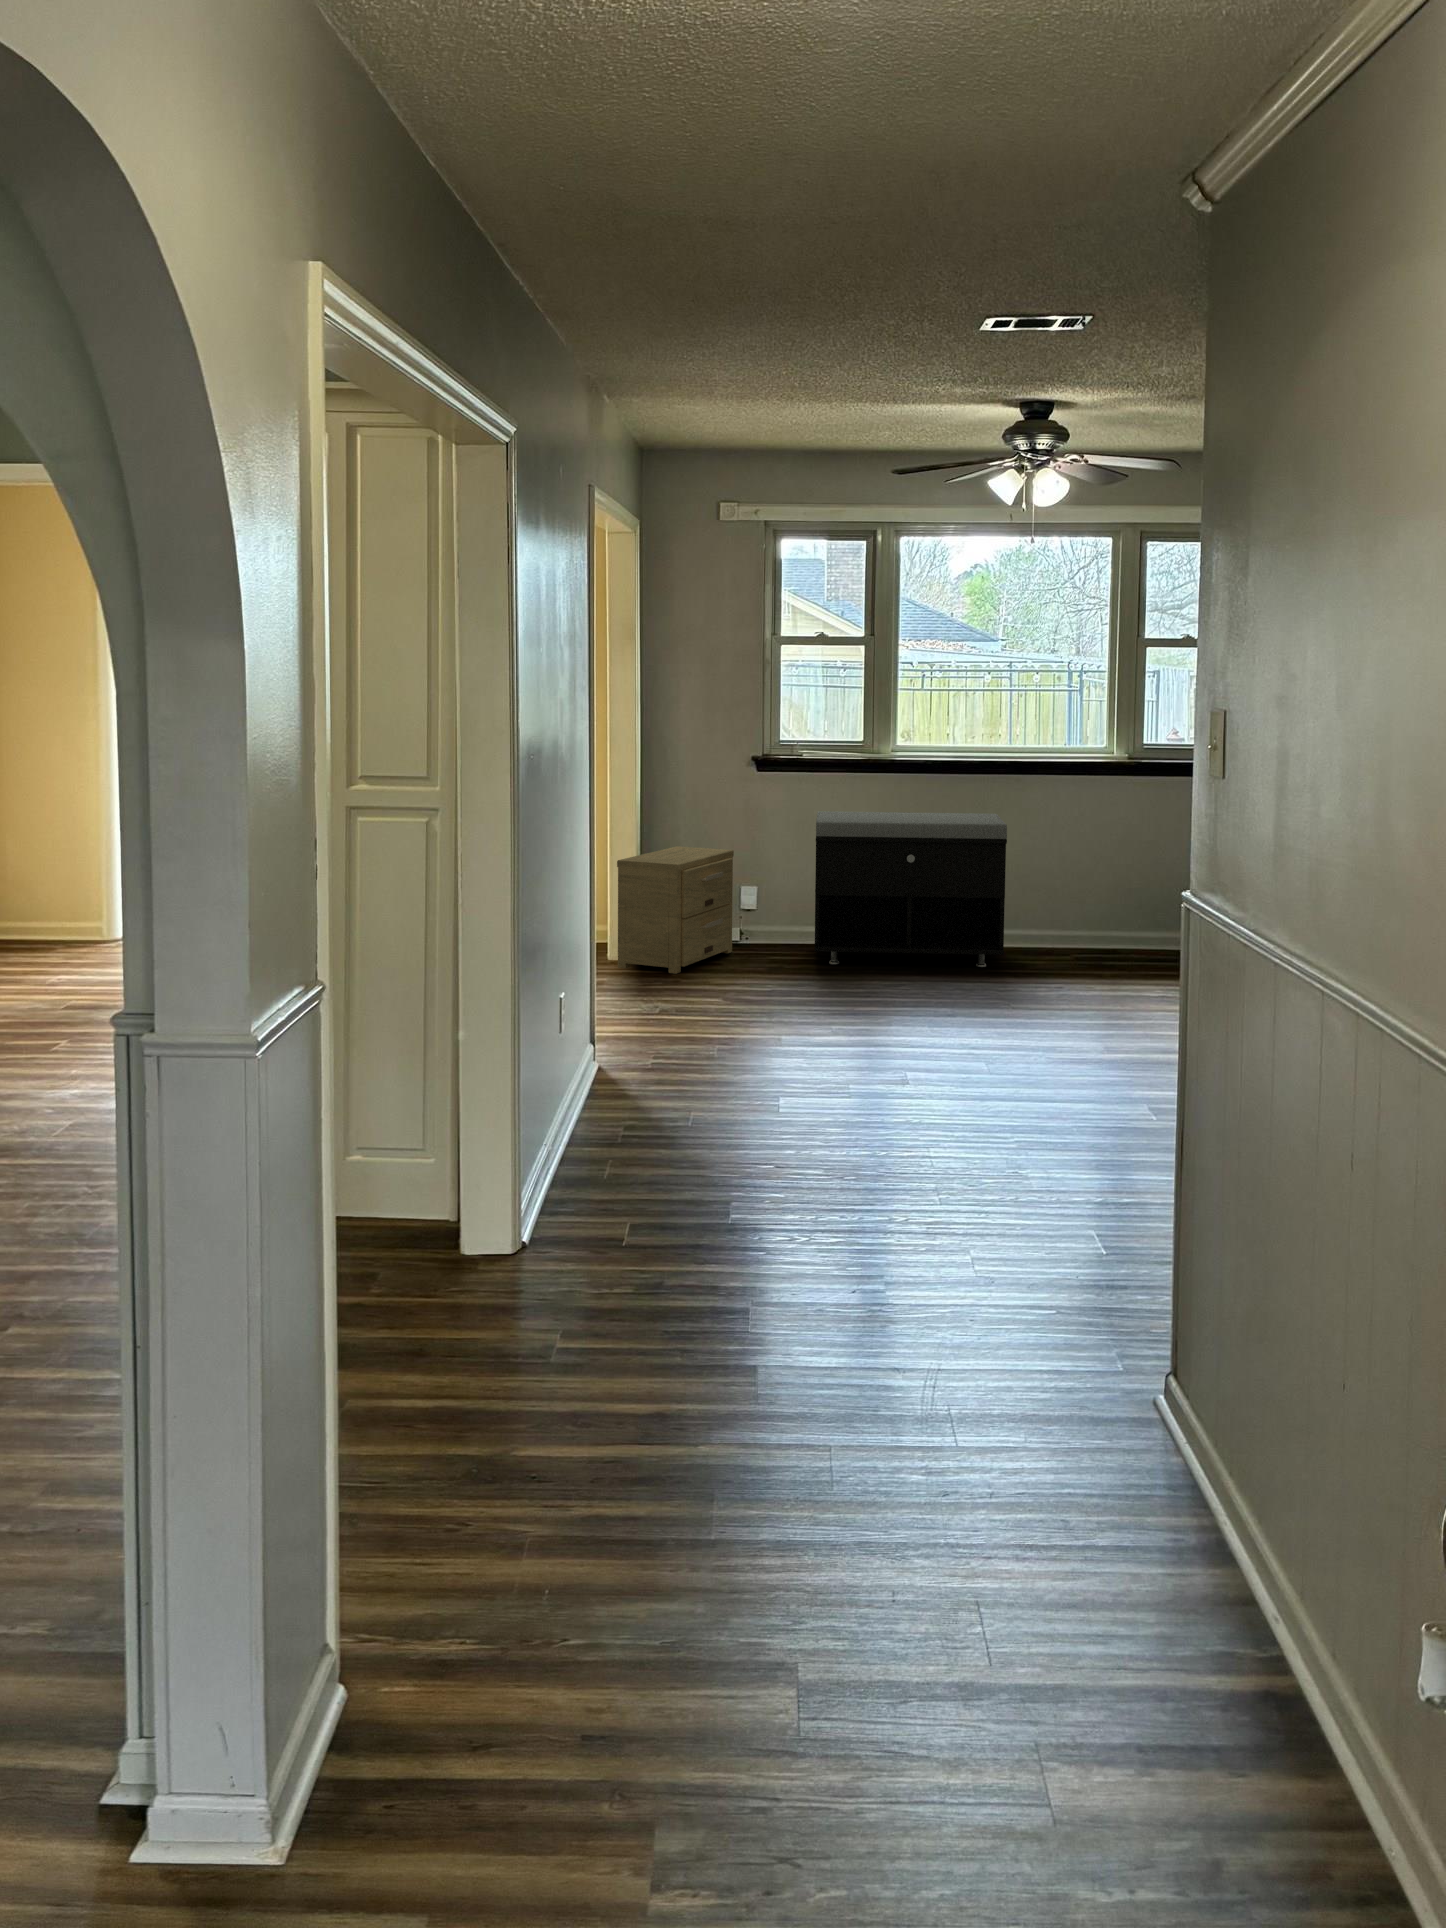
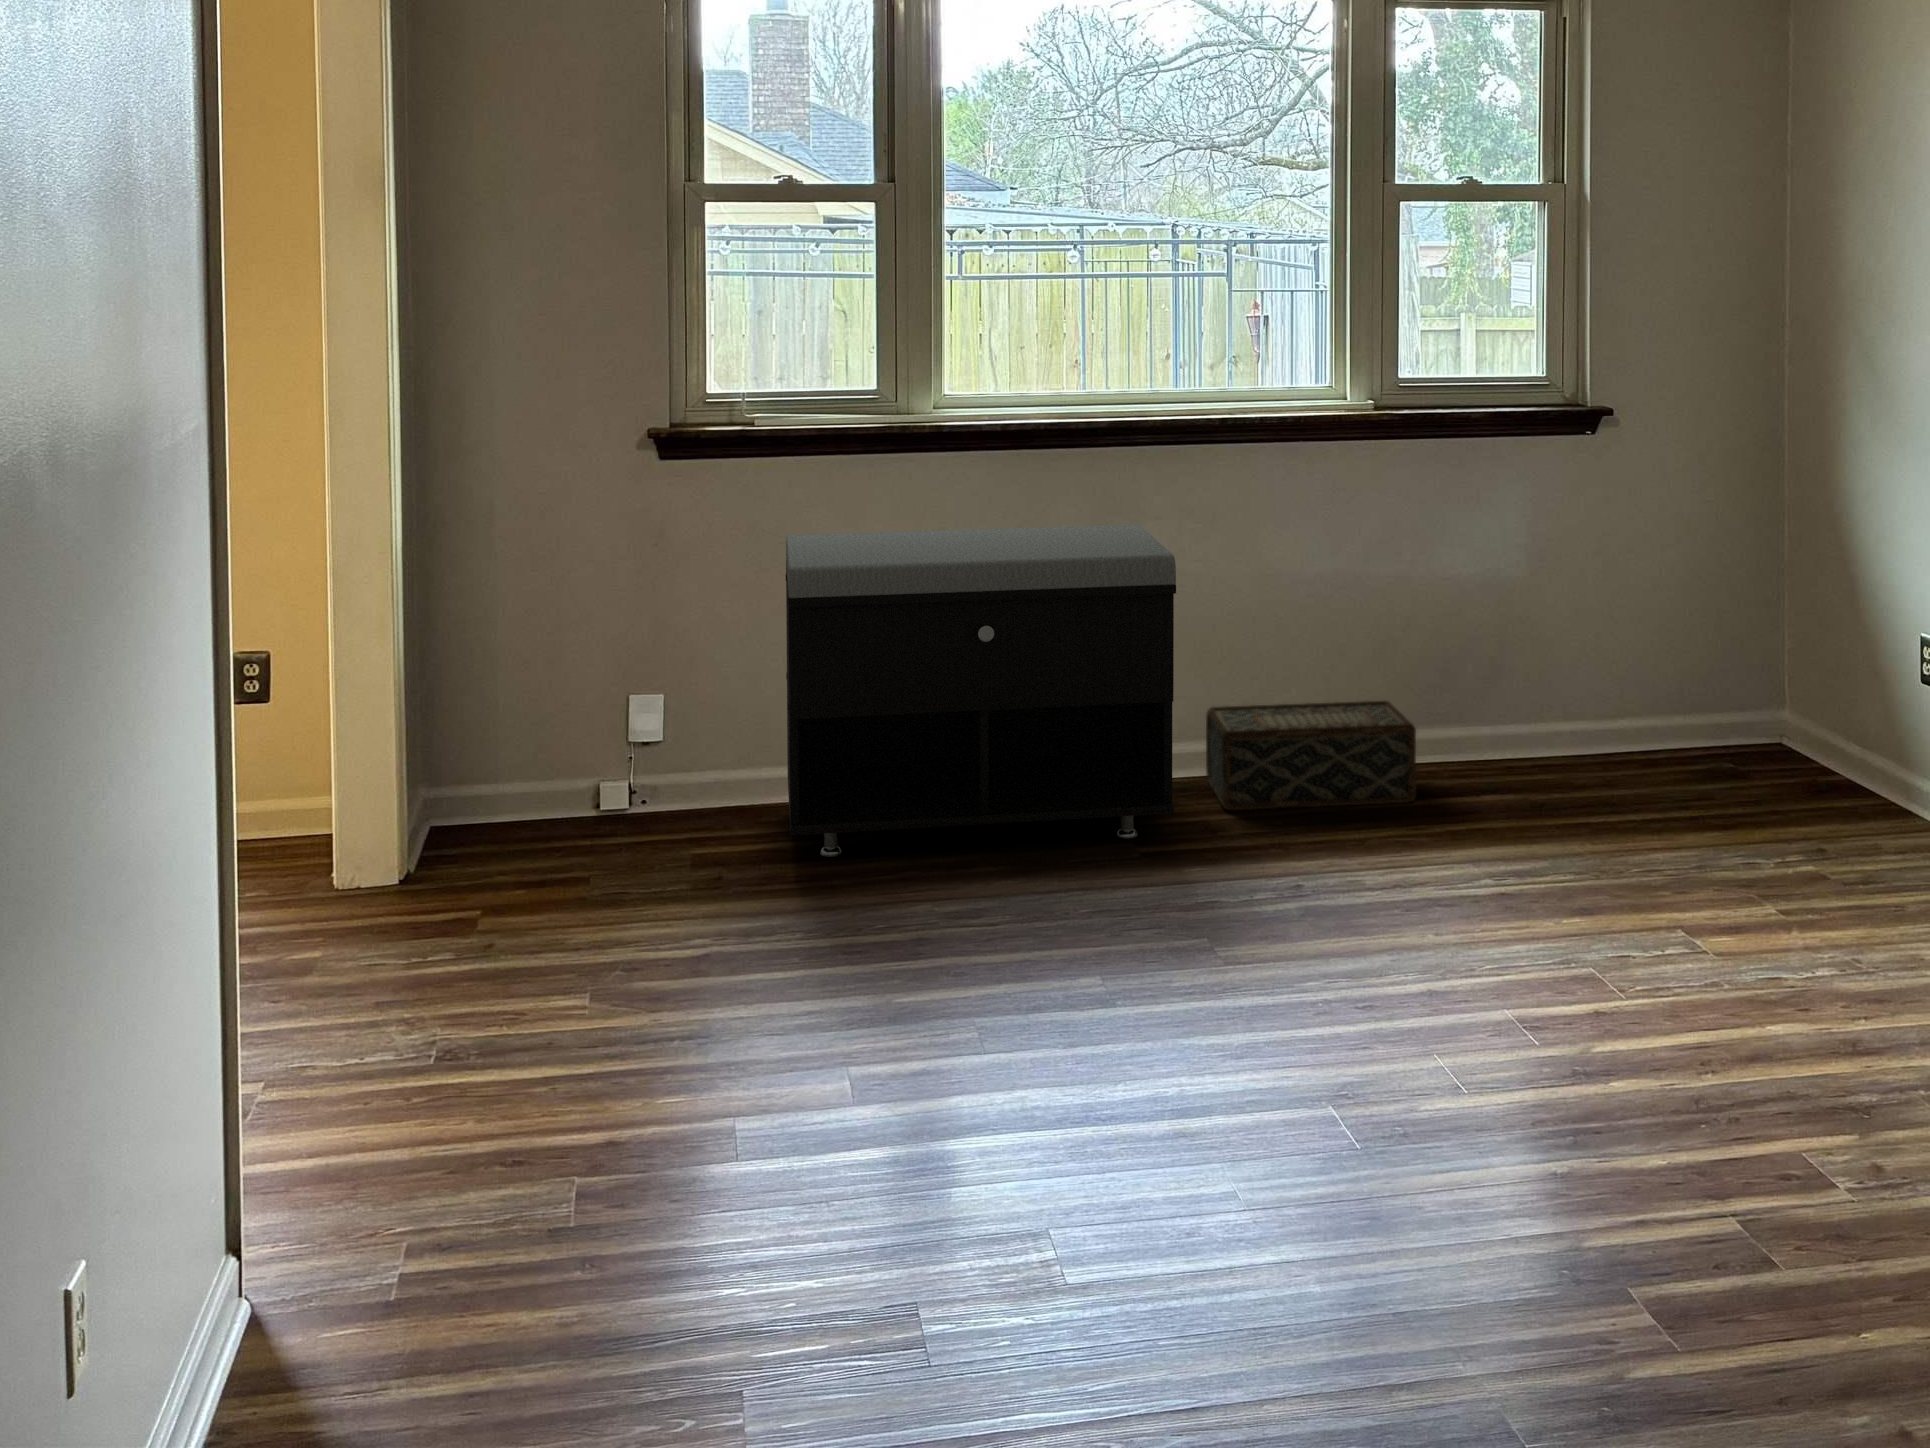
side table: present [617,846,734,973] -> none [349,620,613,916]
woven basket: none [1030,911,1139,963] -> present [1206,701,1416,810]

